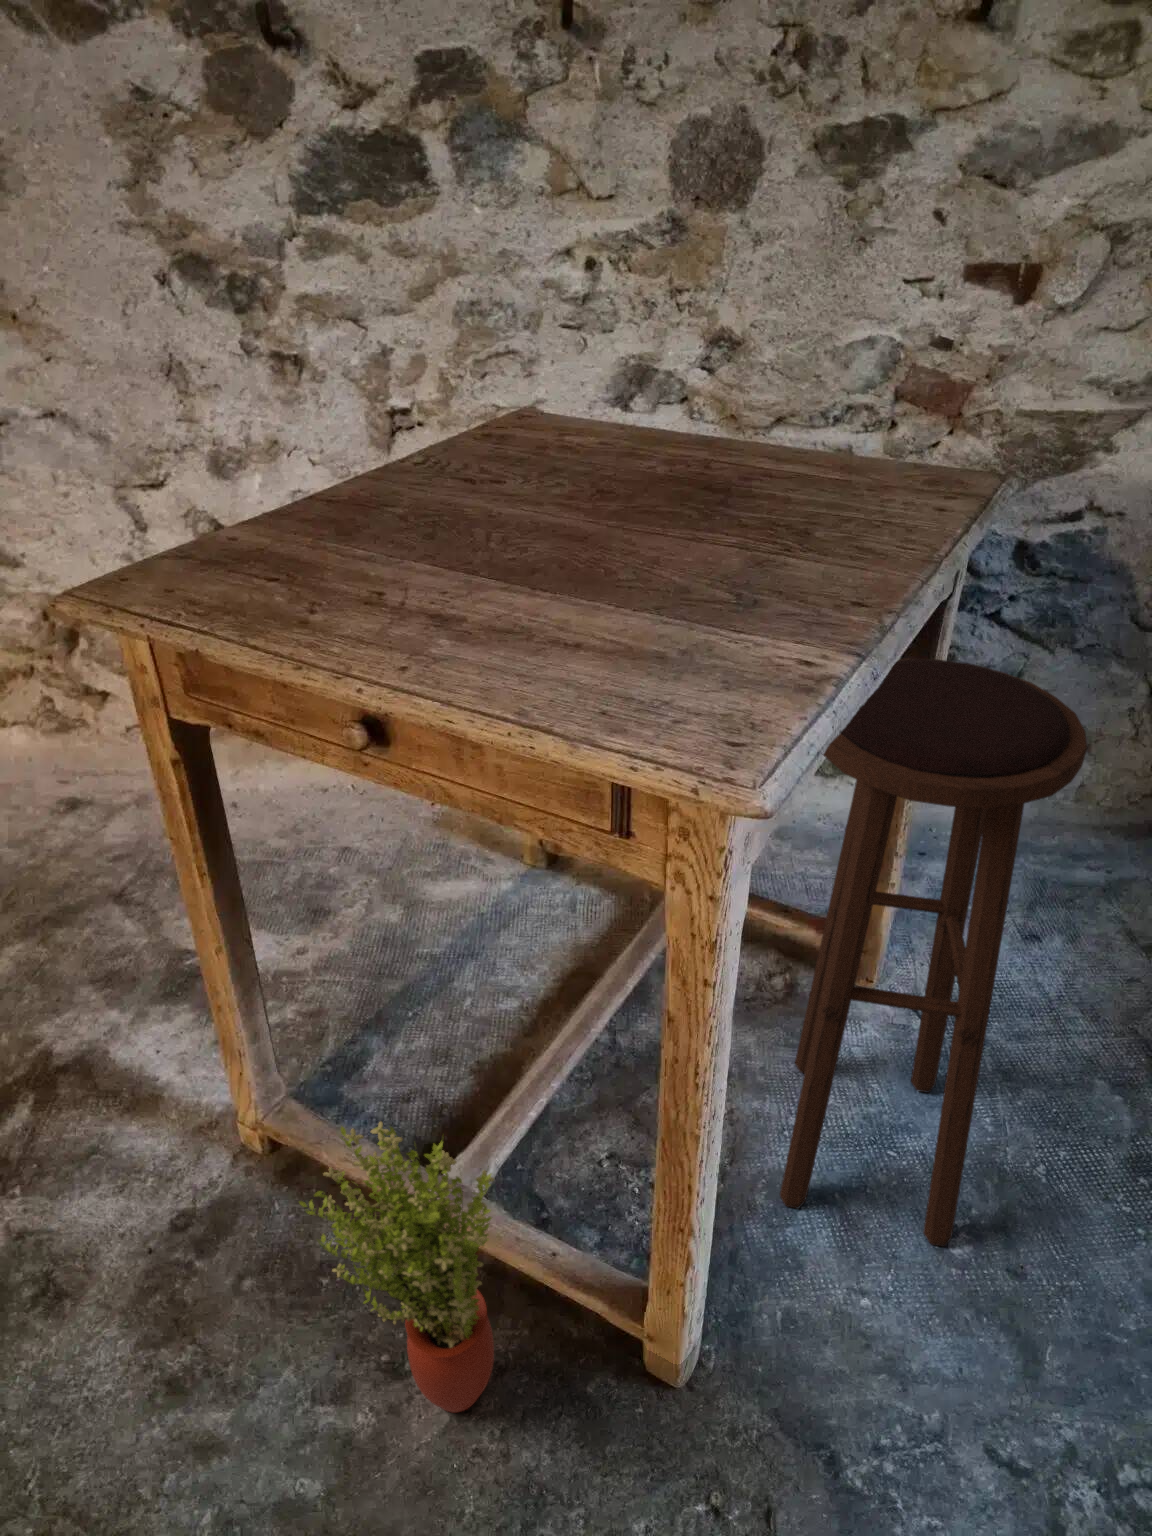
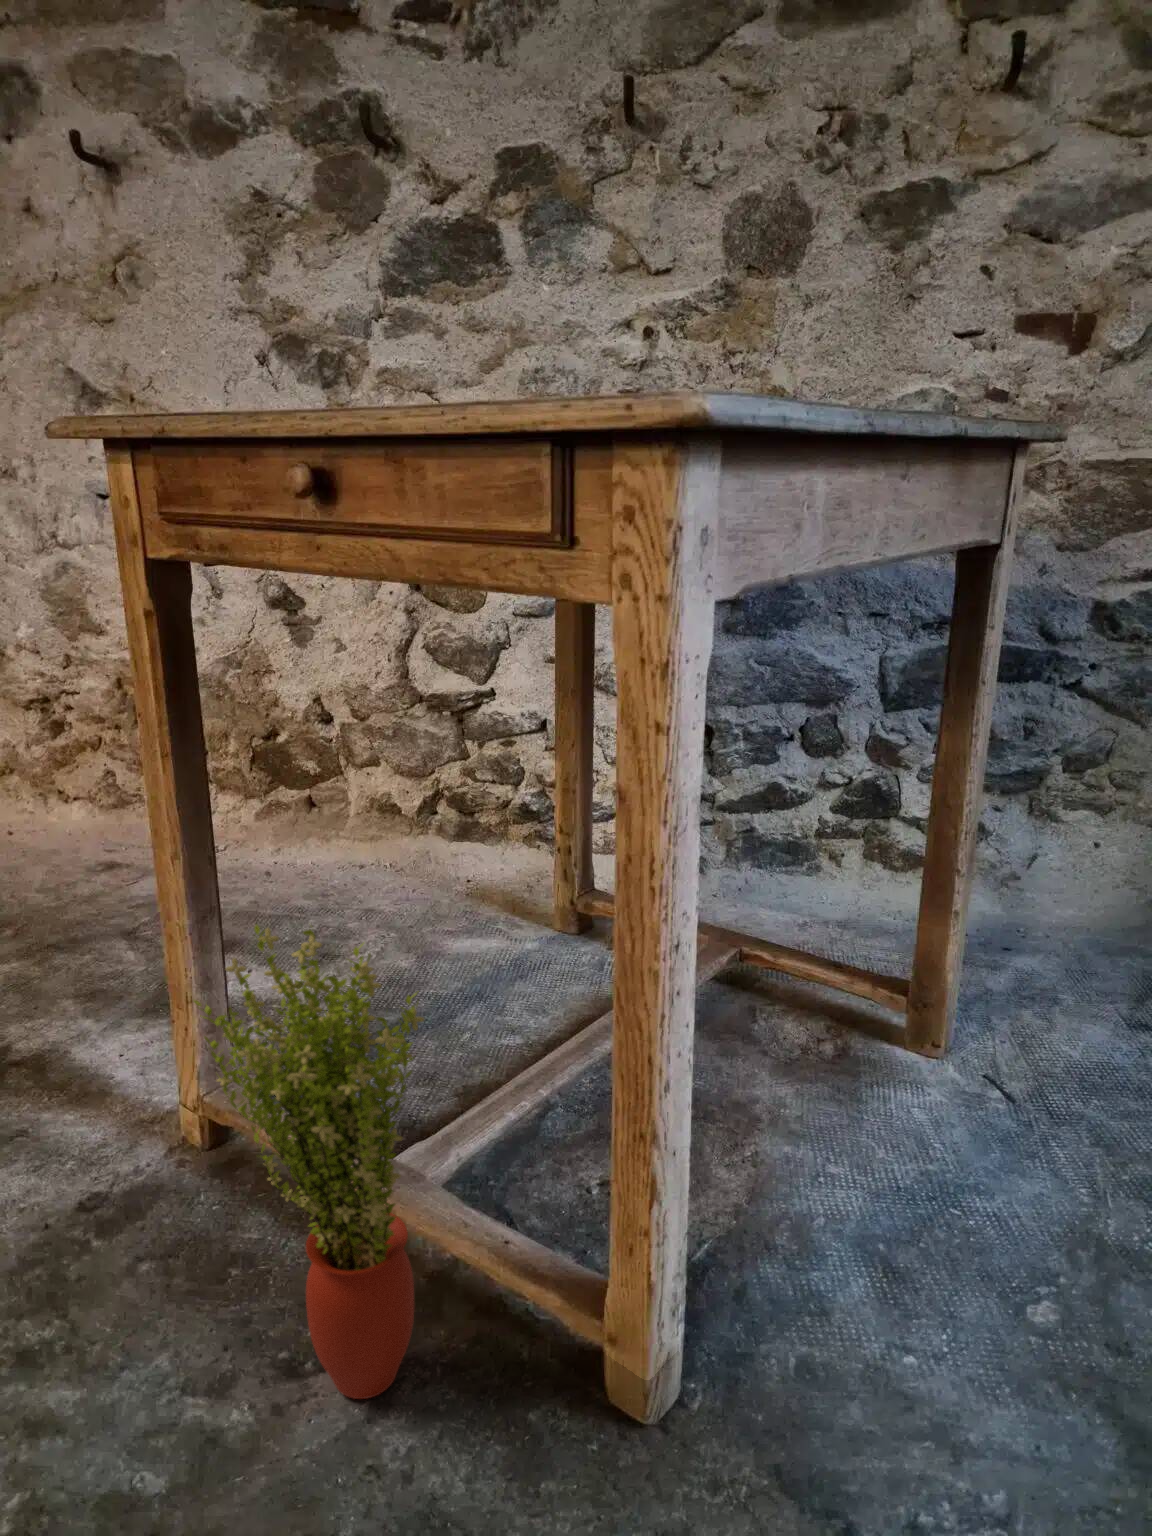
stool: present [780,658,1087,1246] -> none [803,548,1122,1298]

